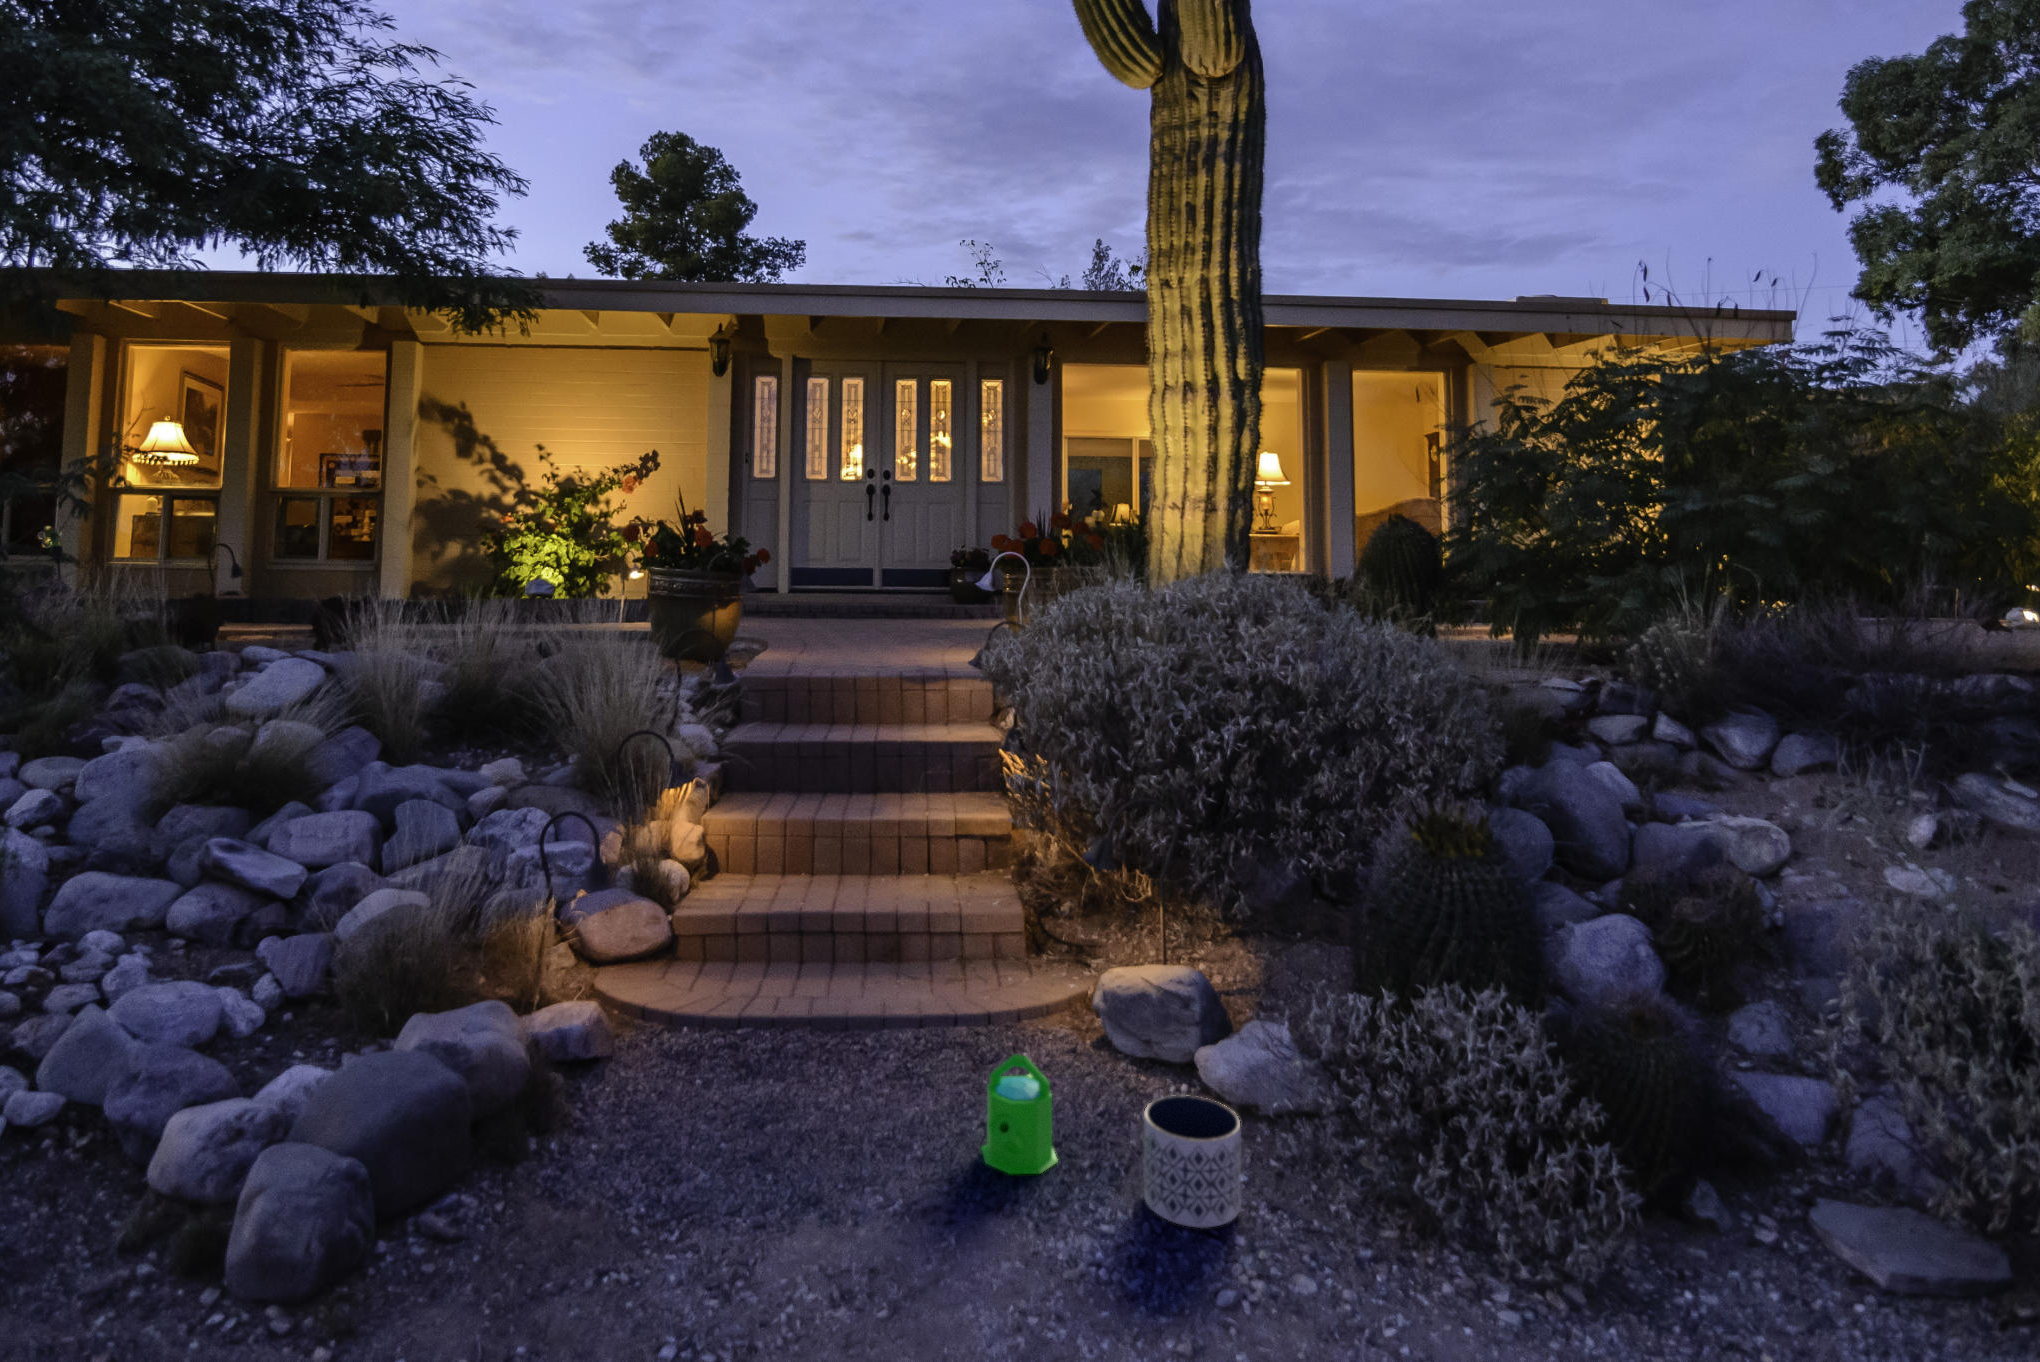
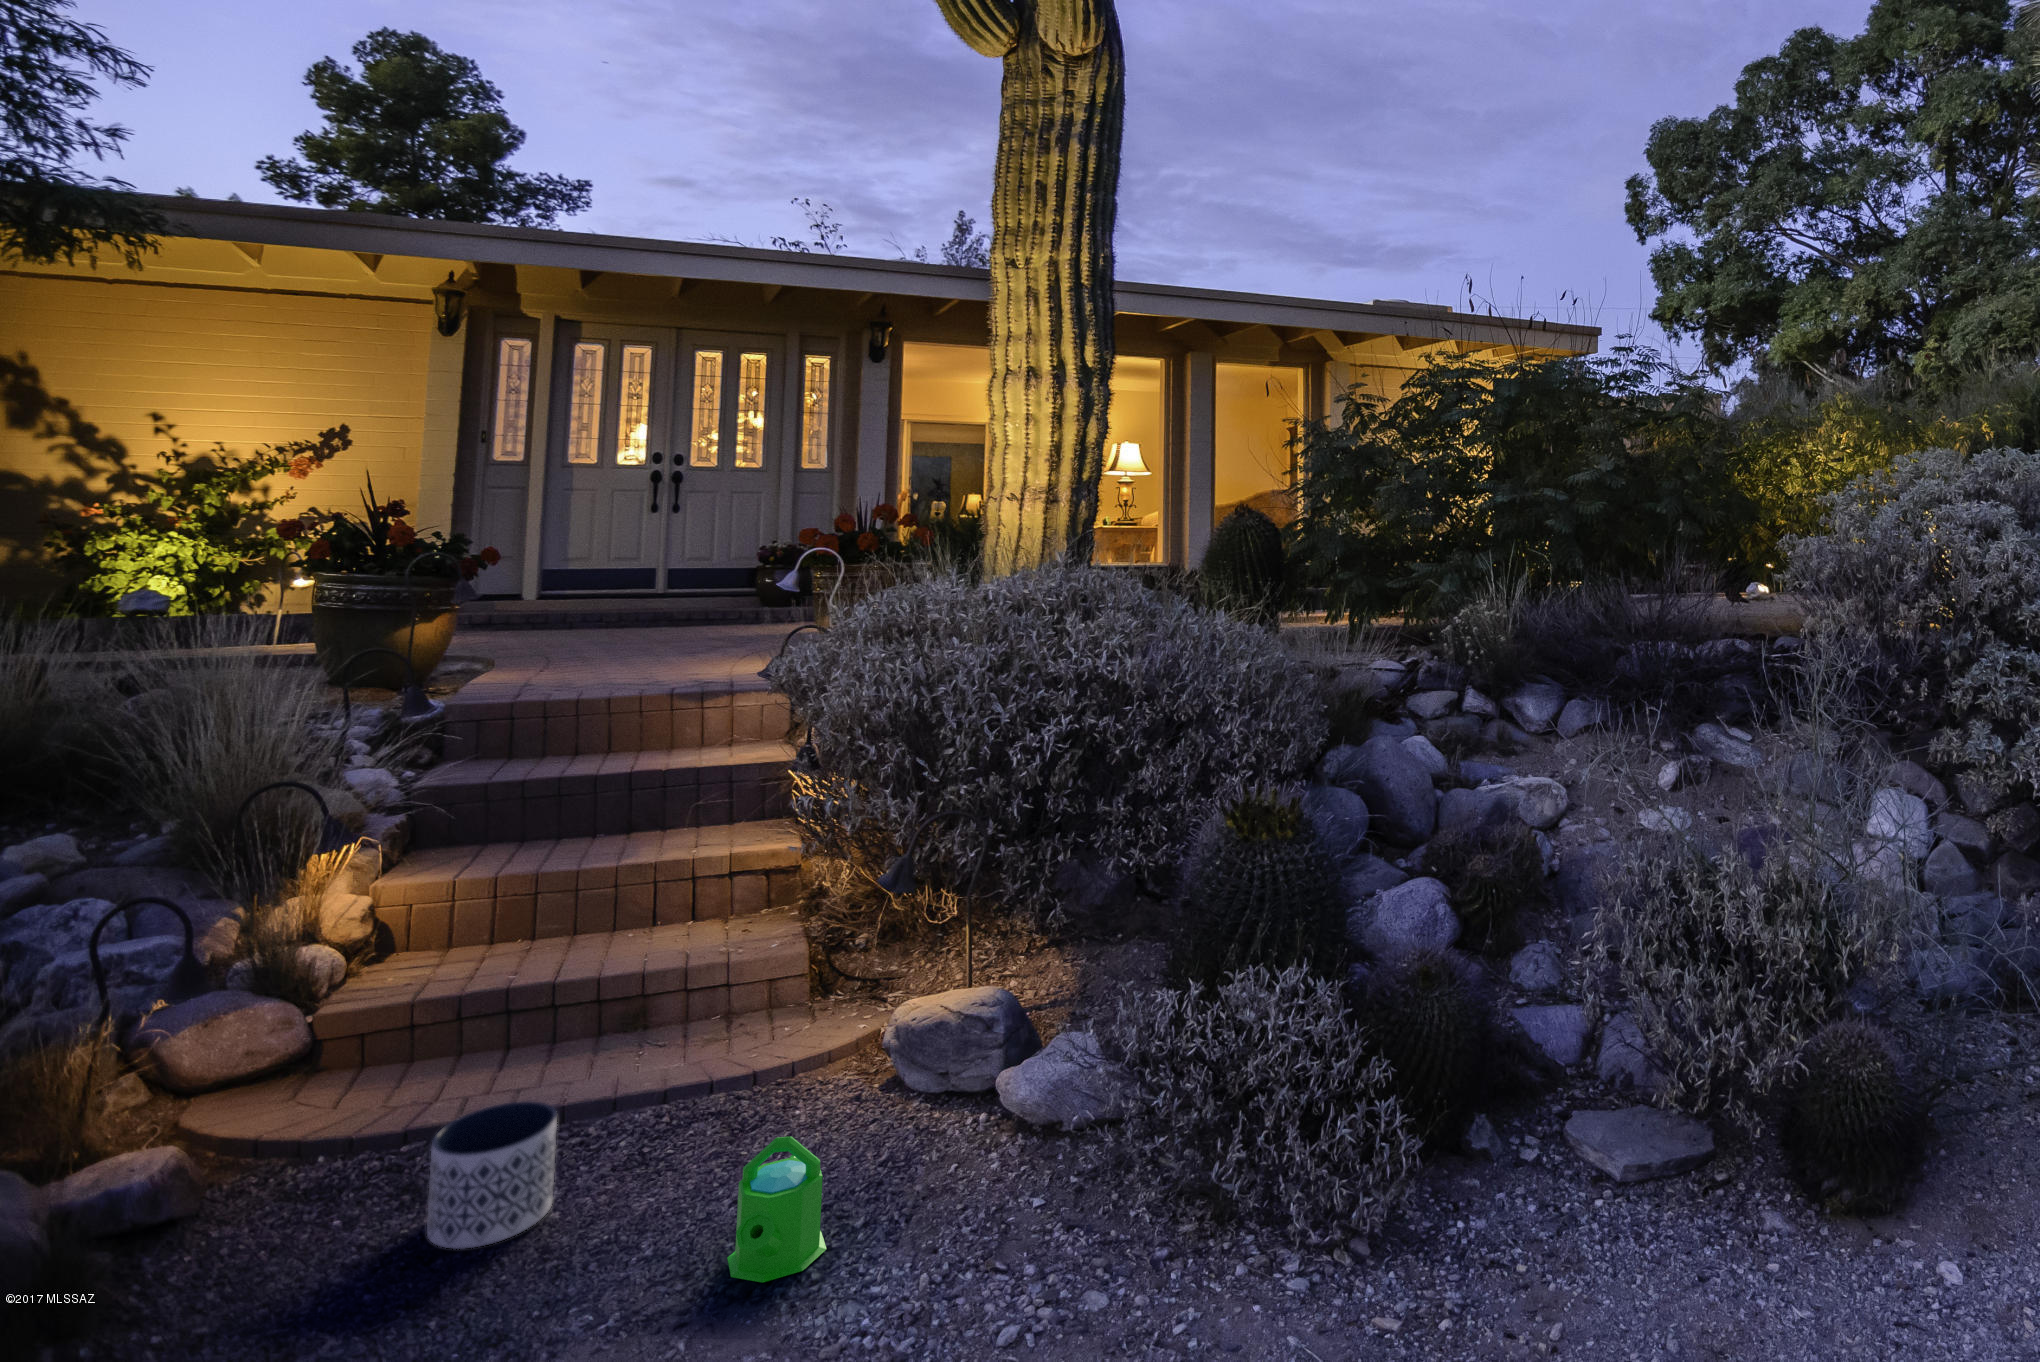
planter: present [1144,1095,1241,1228] -> present [427,1101,557,1249]

